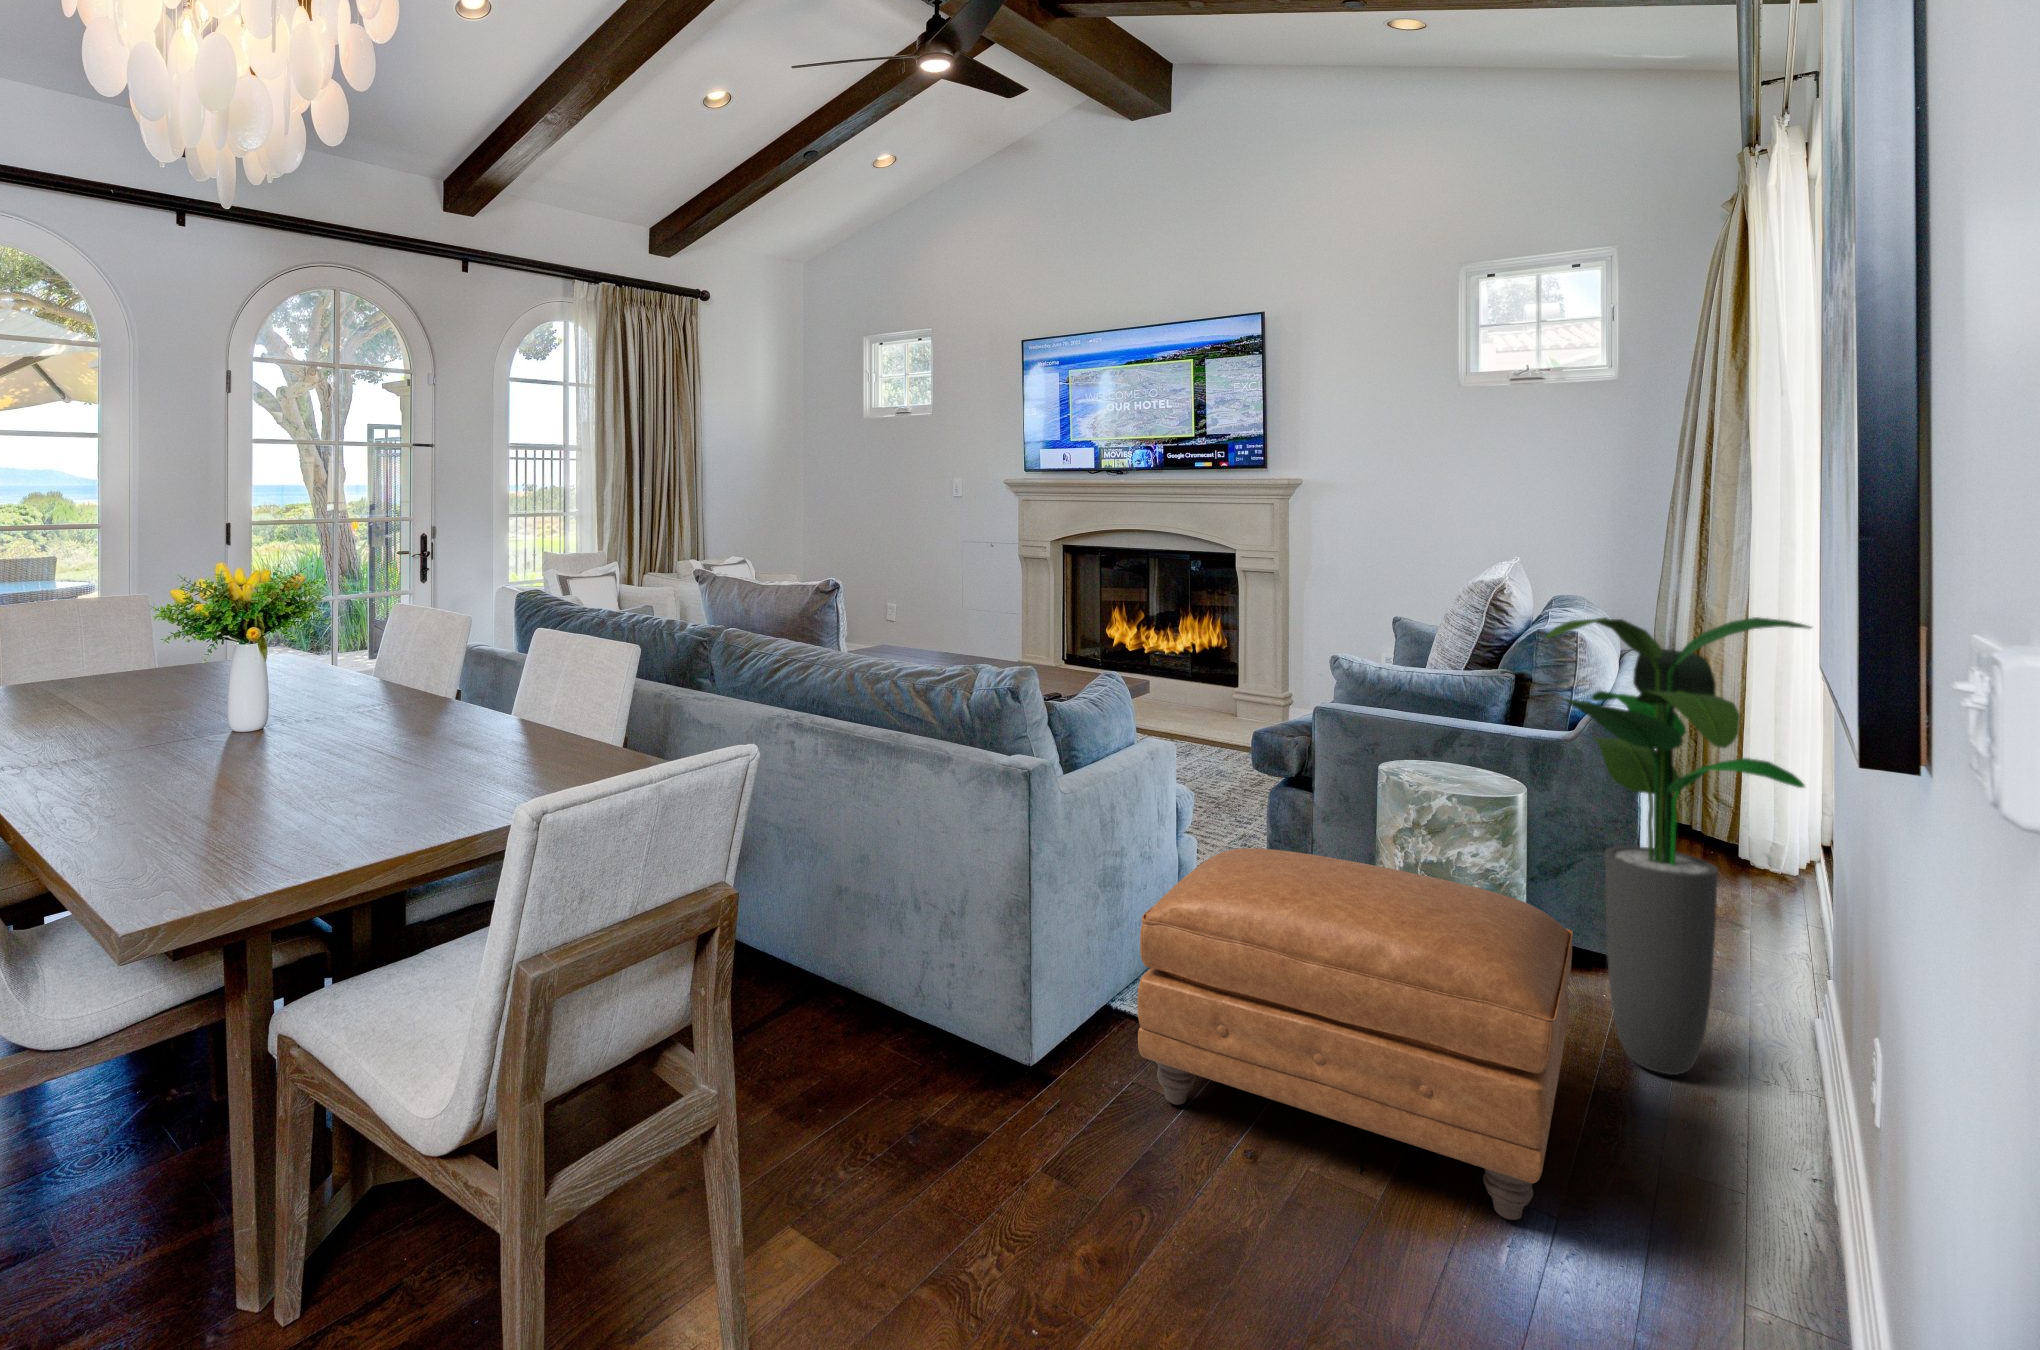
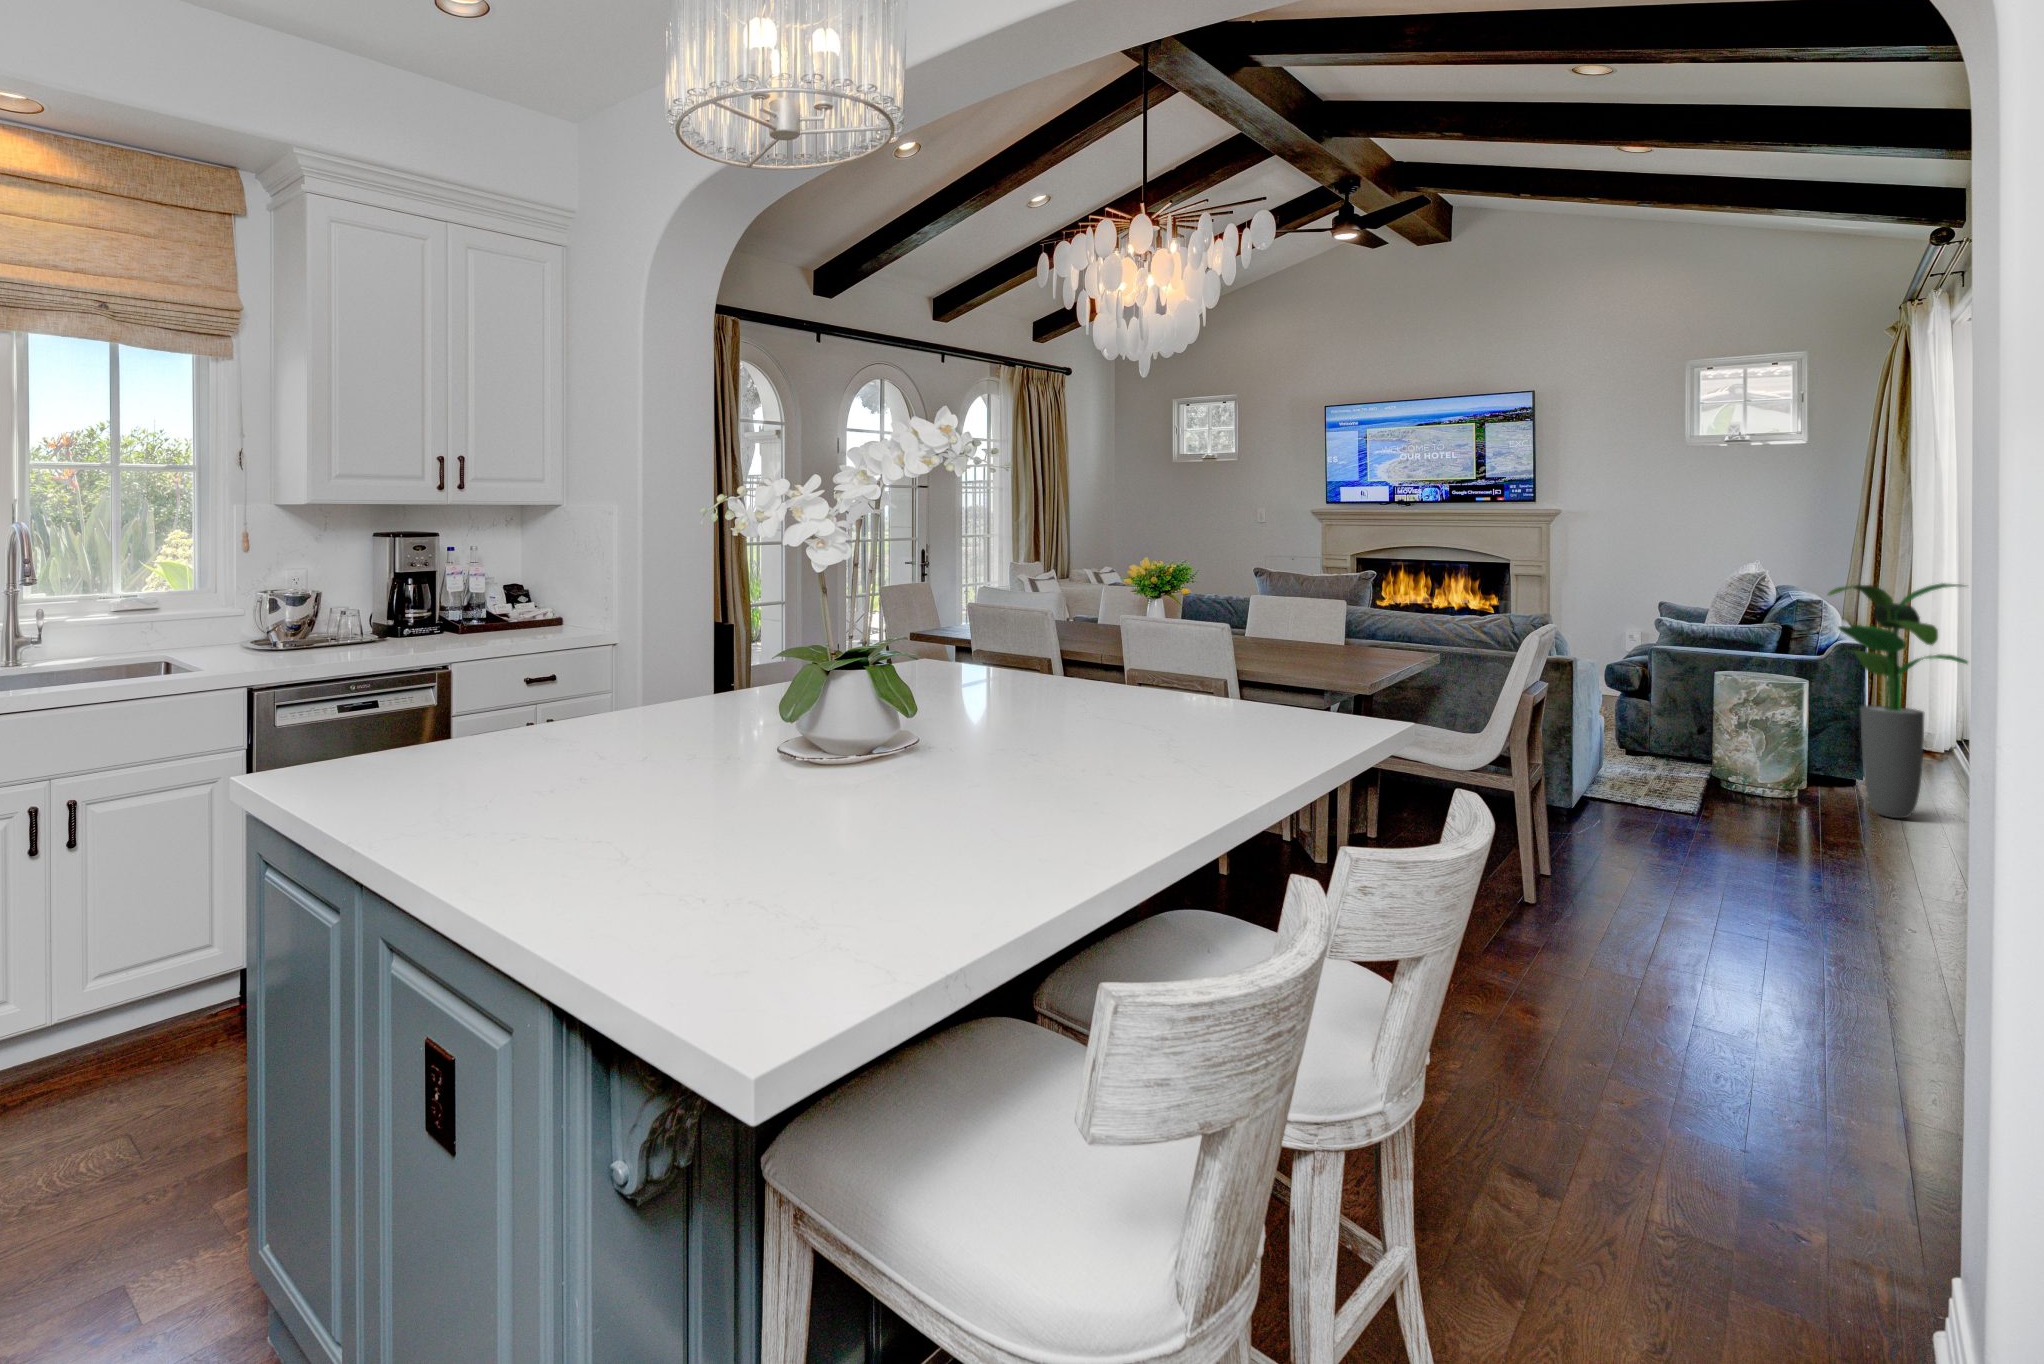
ottoman: present [1137,848,1573,1220] -> none [1633,708,1869,853]

